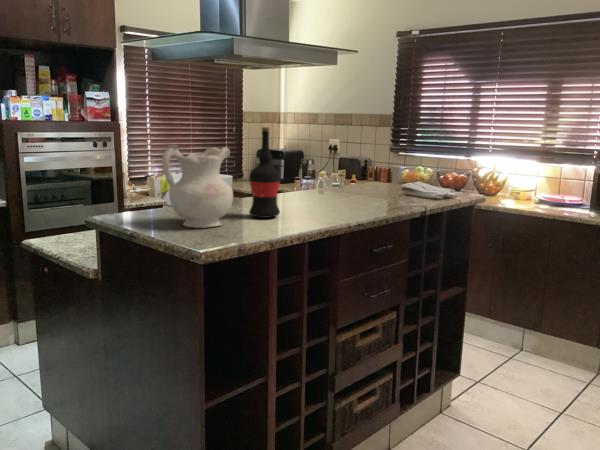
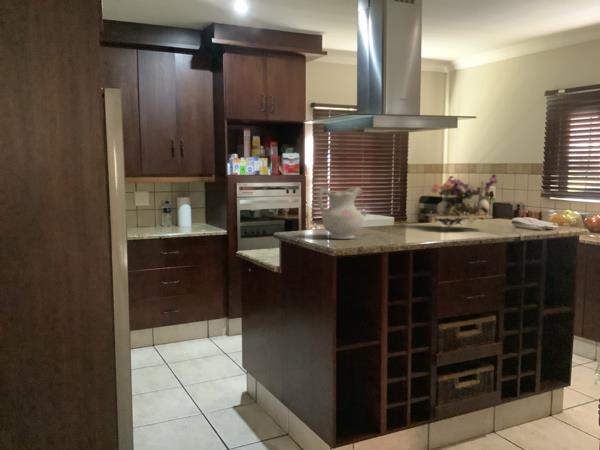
wine bottle: present [249,127,280,217] -> none [377,174,399,236]
flower arrangement: none [298,127,393,199] -> present [426,173,498,227]

